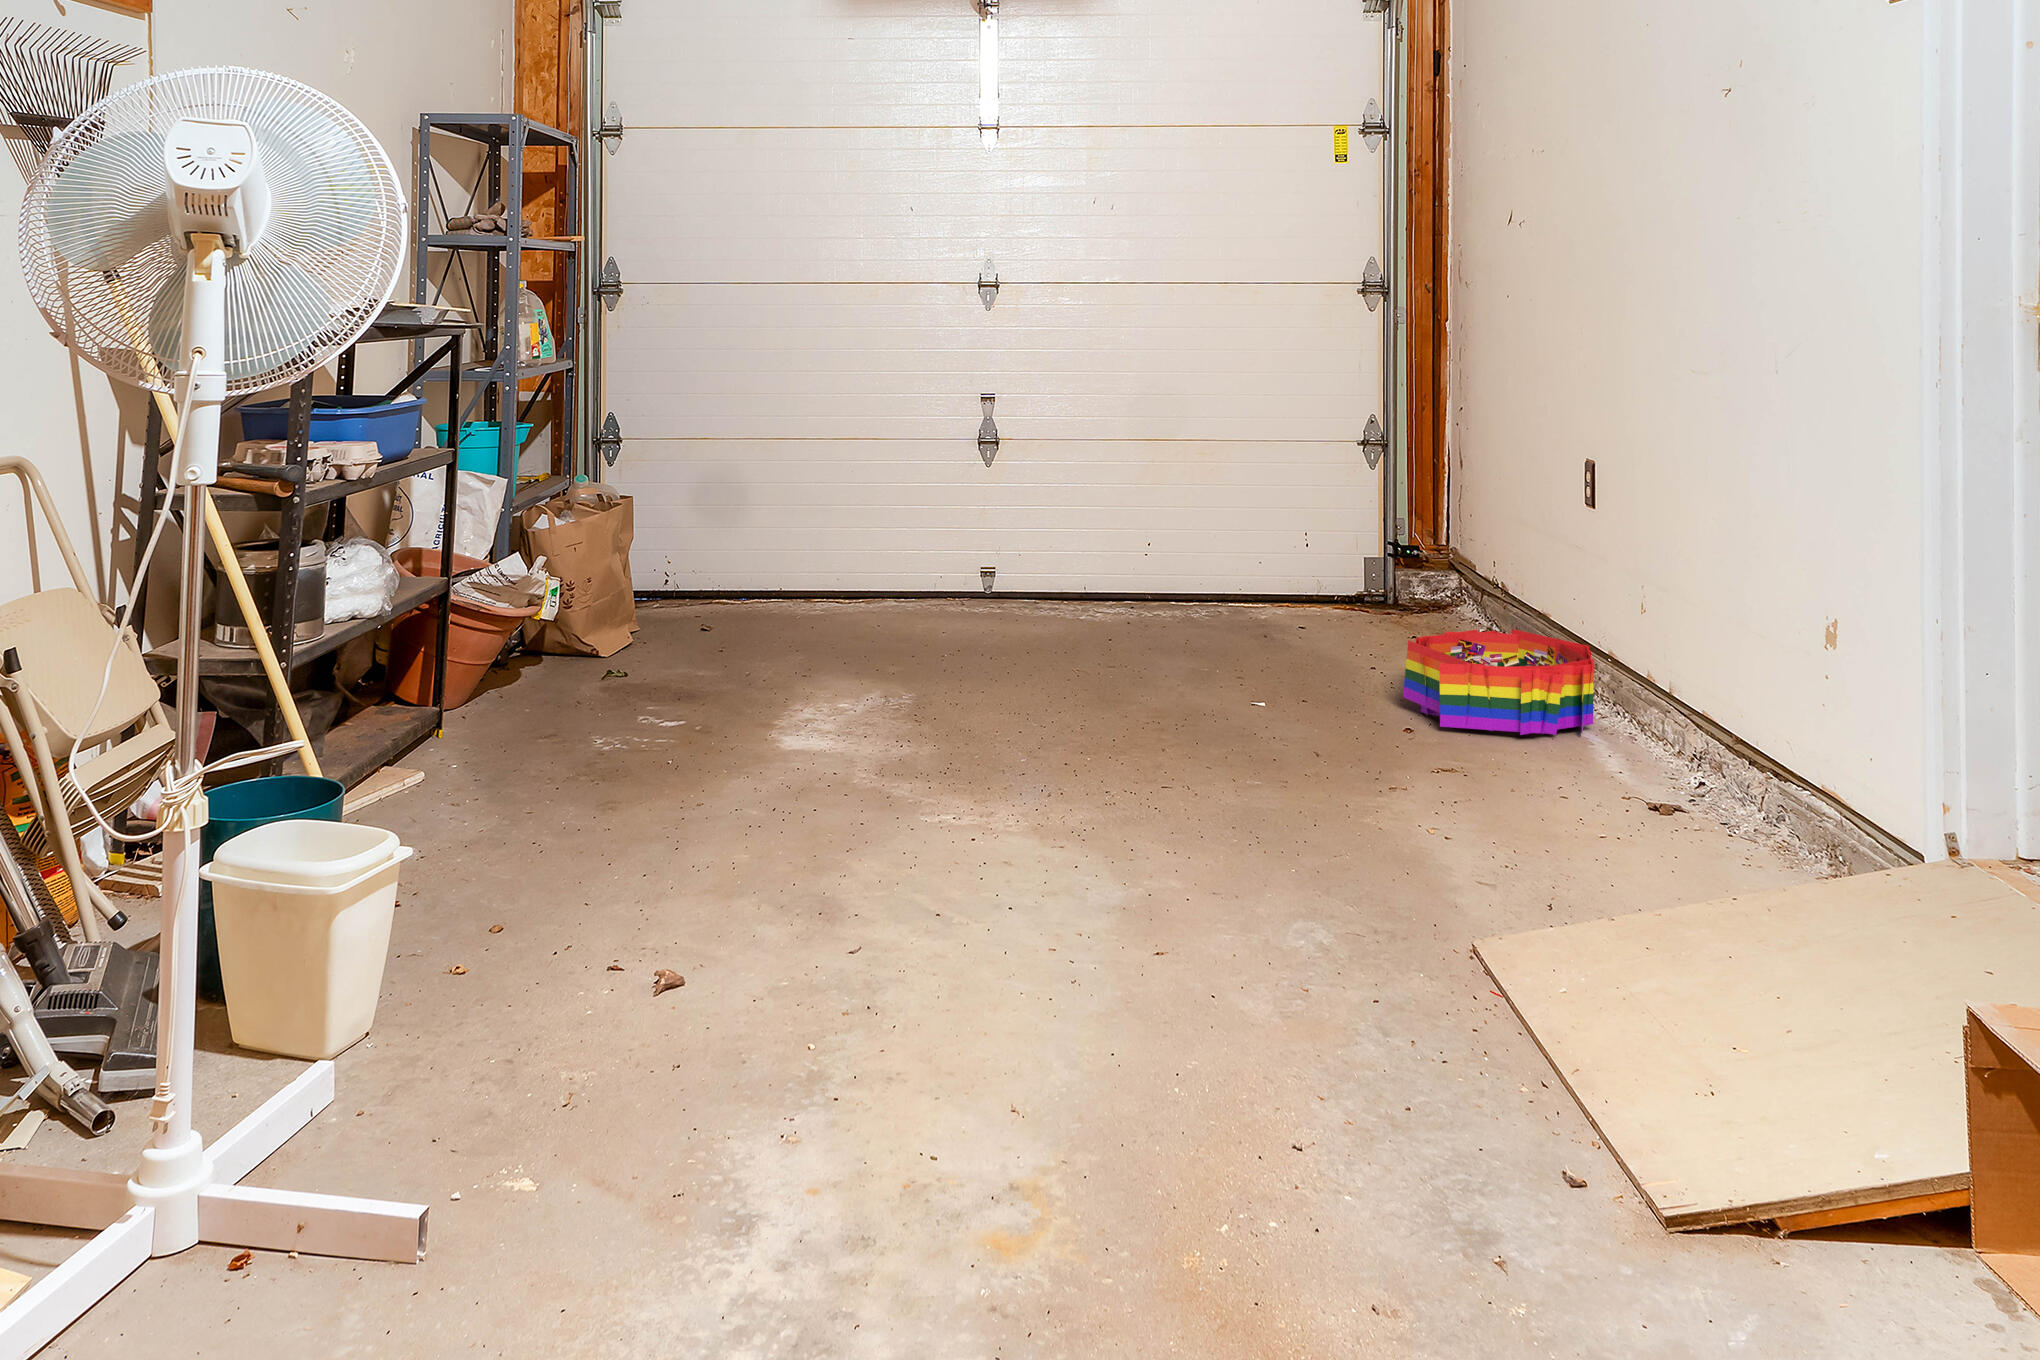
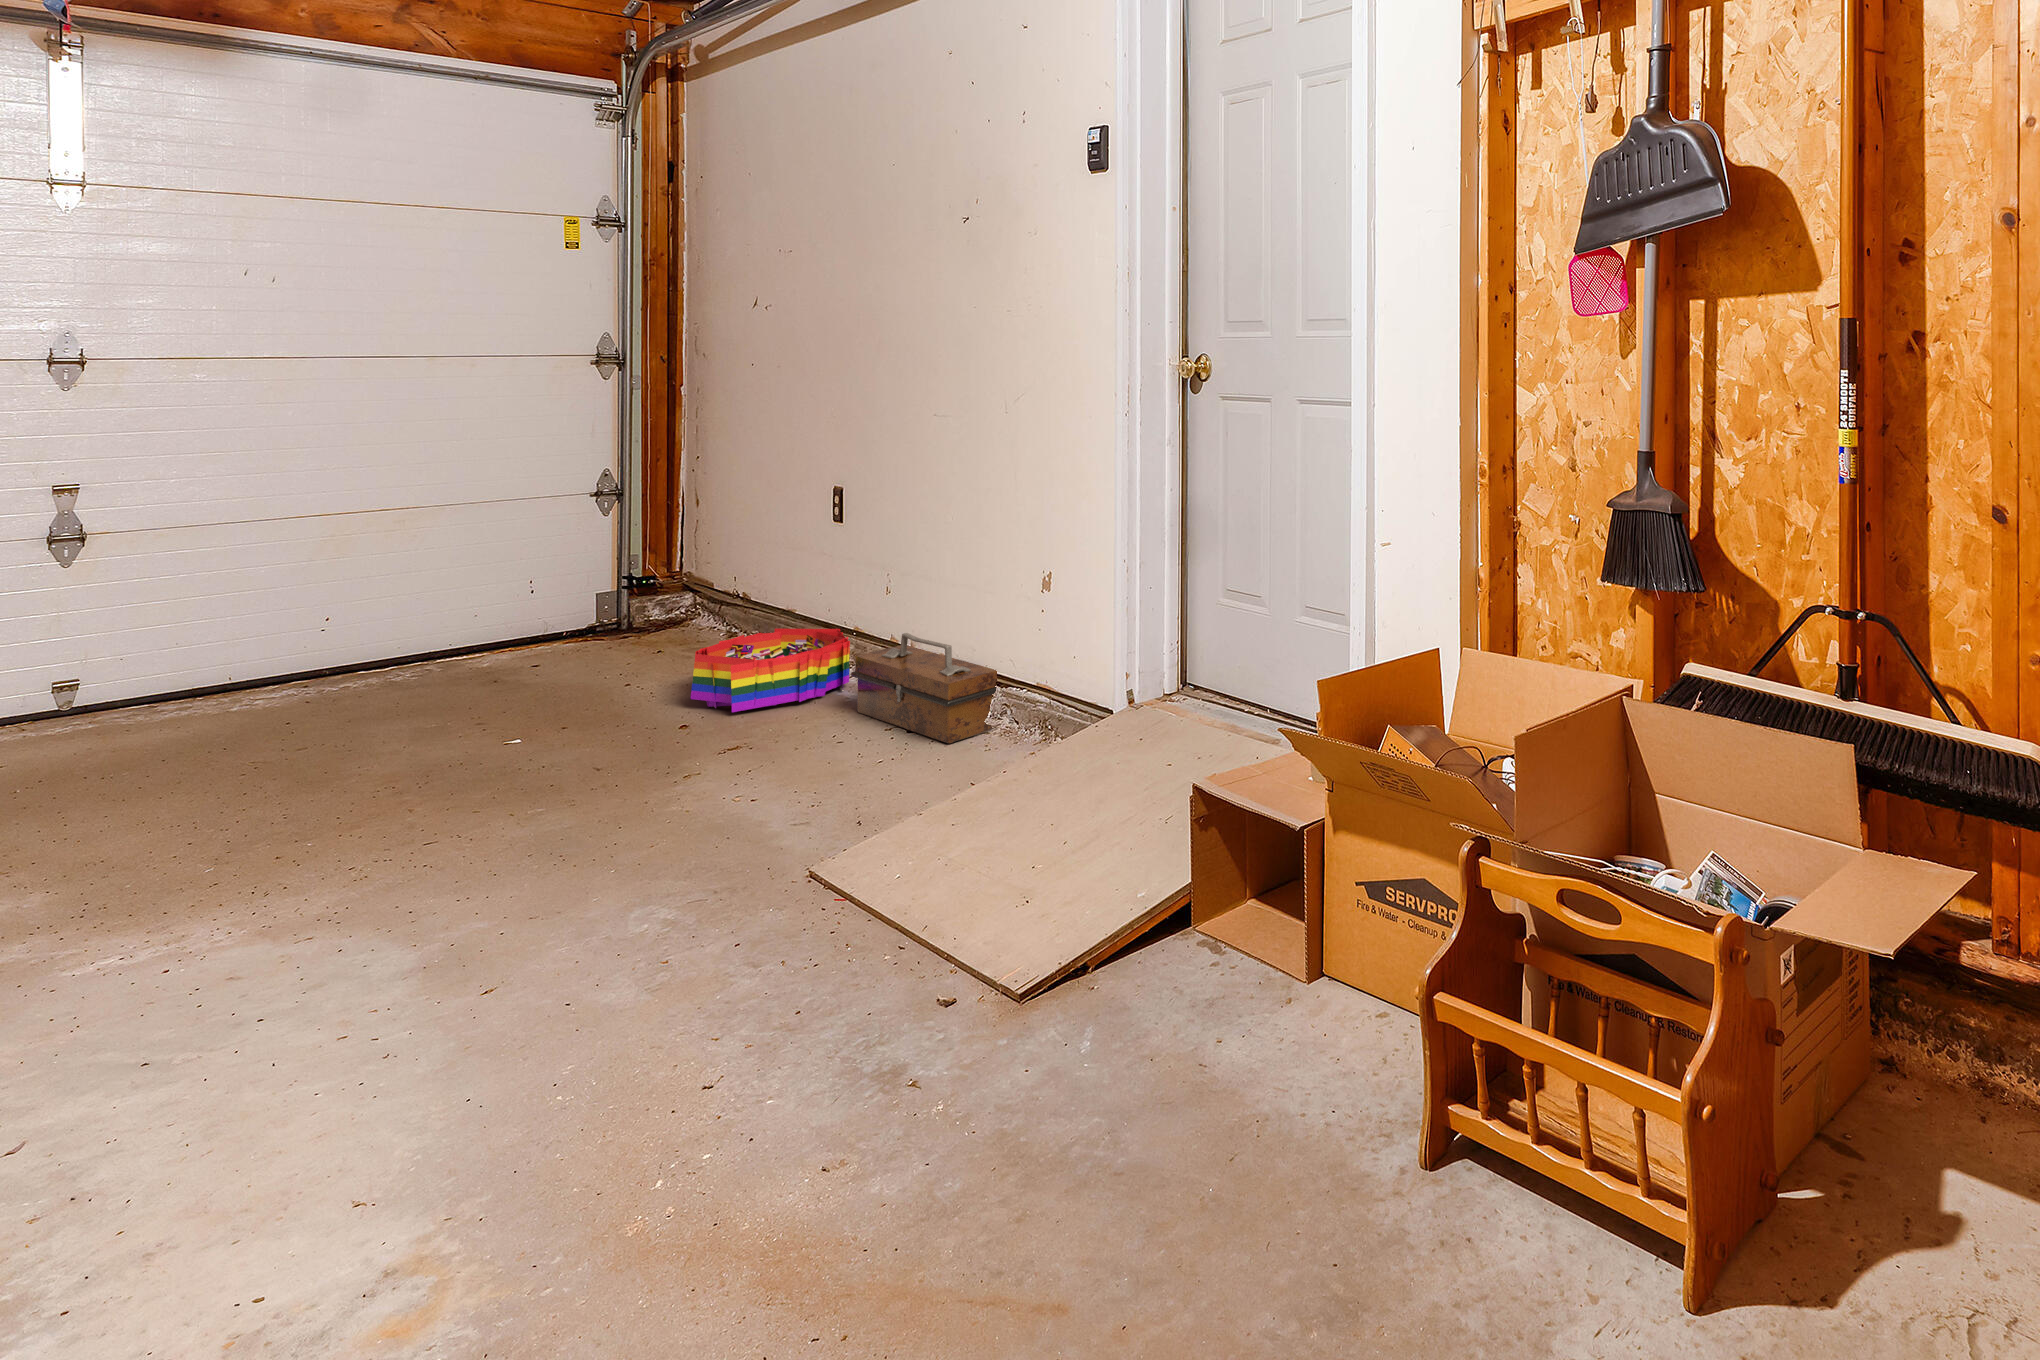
toolbox: none [1581,666,1797,862] -> present [851,633,997,743]

